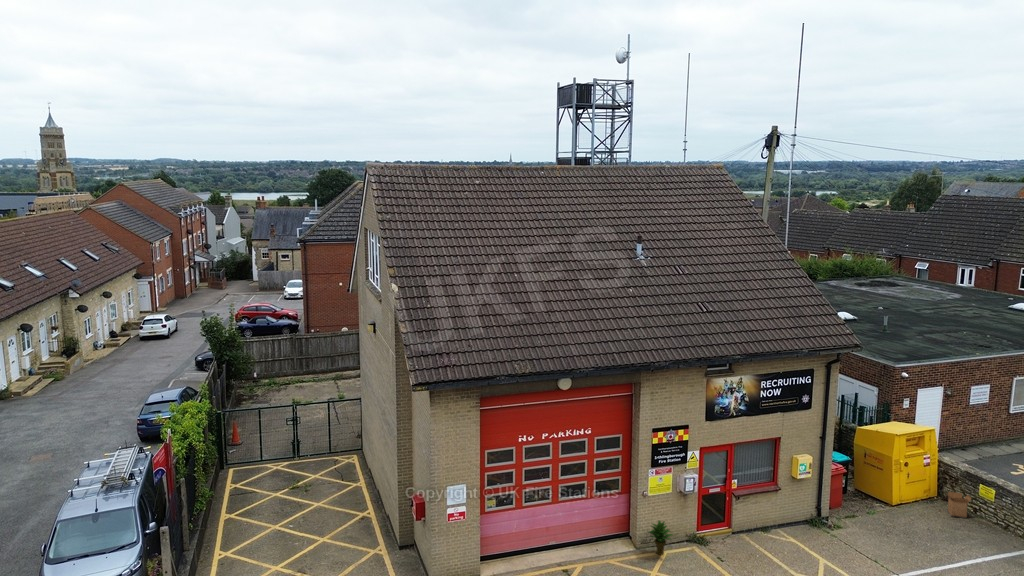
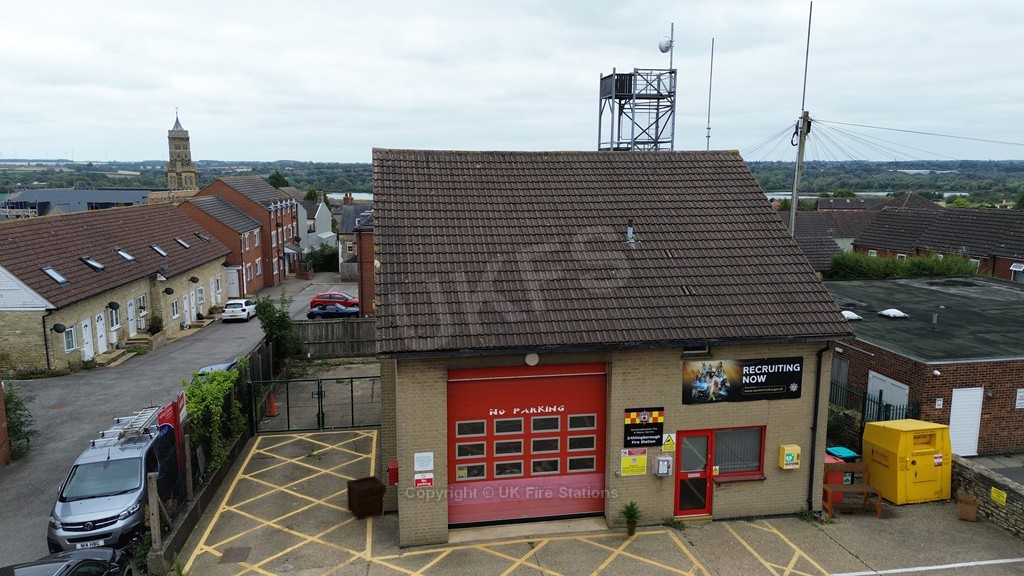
bench: none [824,468,884,524] -> present [821,463,882,519]
wooden crate: none [358,509,402,558] -> present [347,476,386,520]

